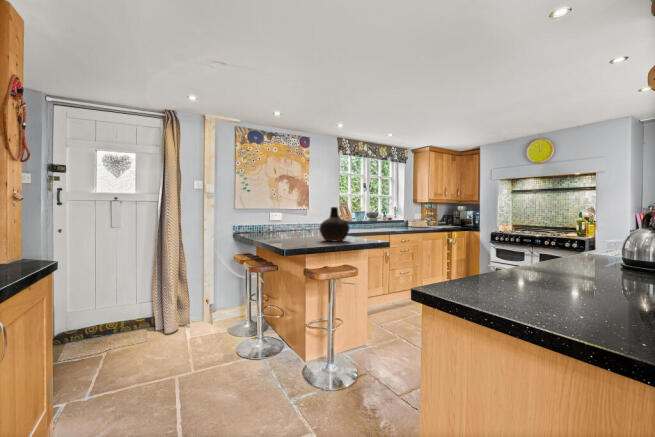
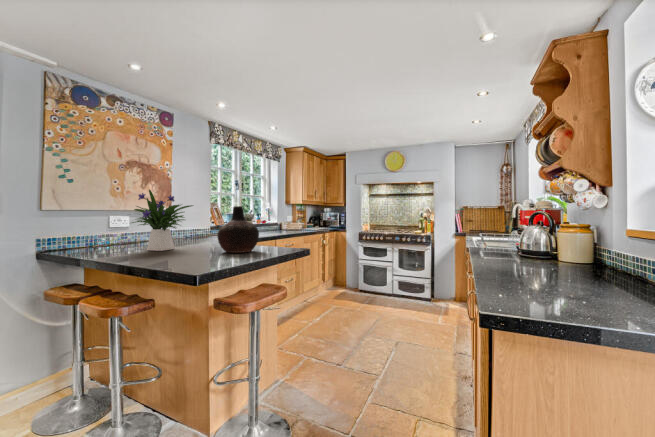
flower arrangement: none [271,196,310,237] -> present [132,189,193,251]

